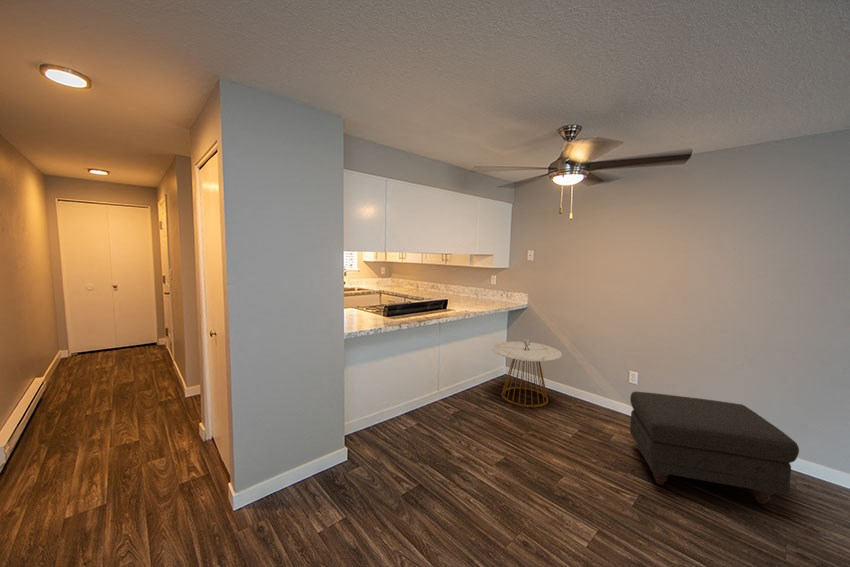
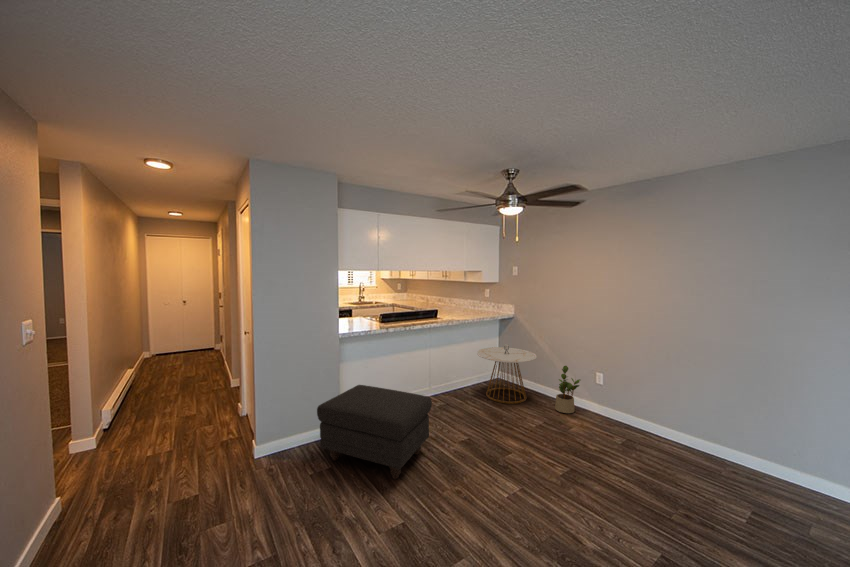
potted plant: none [584,364,615,418] -> present [555,366,580,413]
ottoman: present [630,392,799,504] -> present [317,385,432,478]

